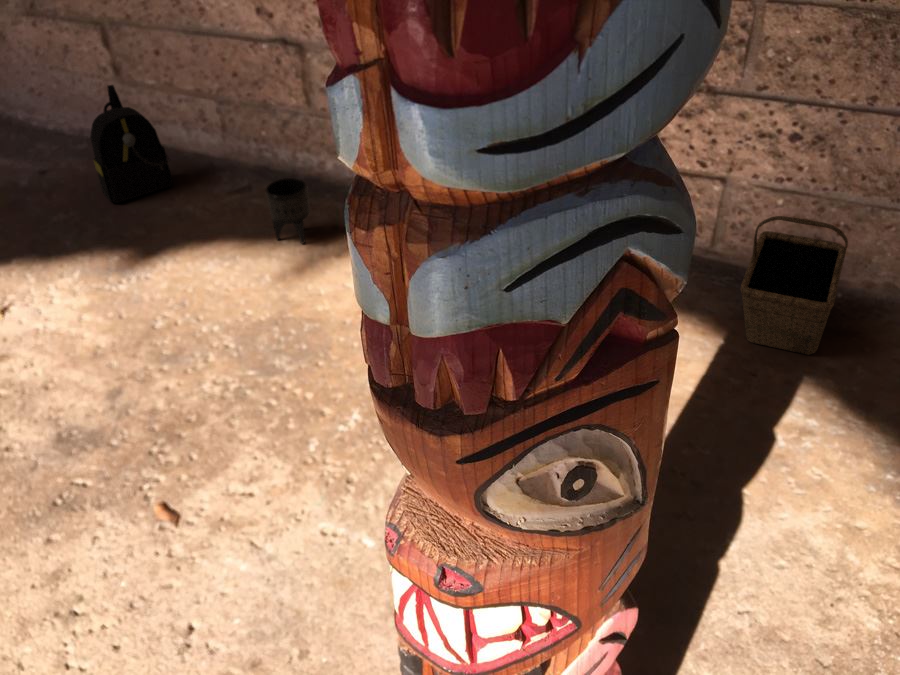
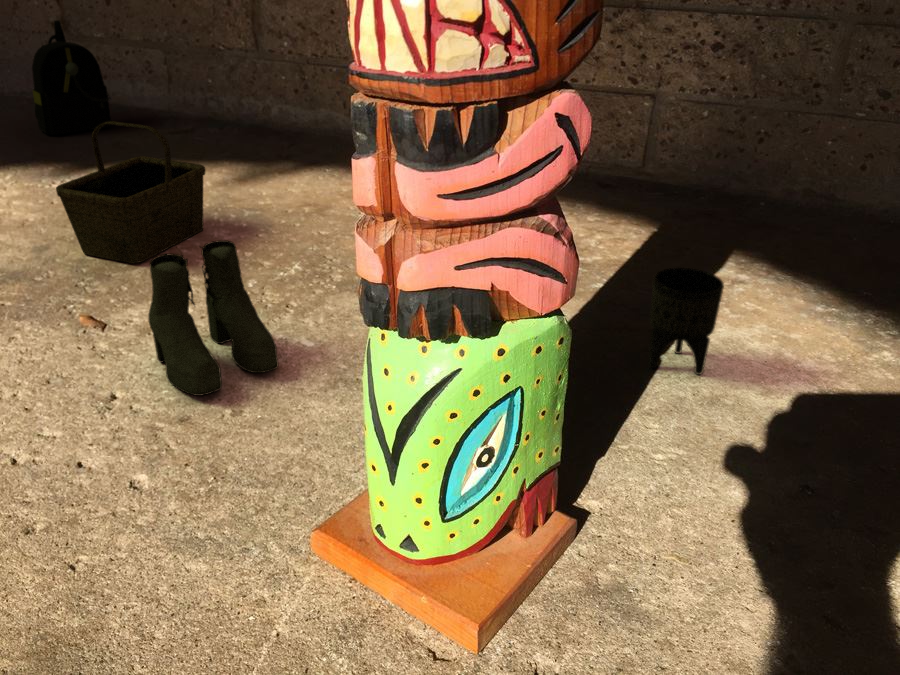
planter: present [265,178,310,244] -> present [648,267,724,375]
basket: present [741,216,848,355] -> present [56,121,206,264]
boots: none [213,463,342,633] -> present [148,240,278,396]

